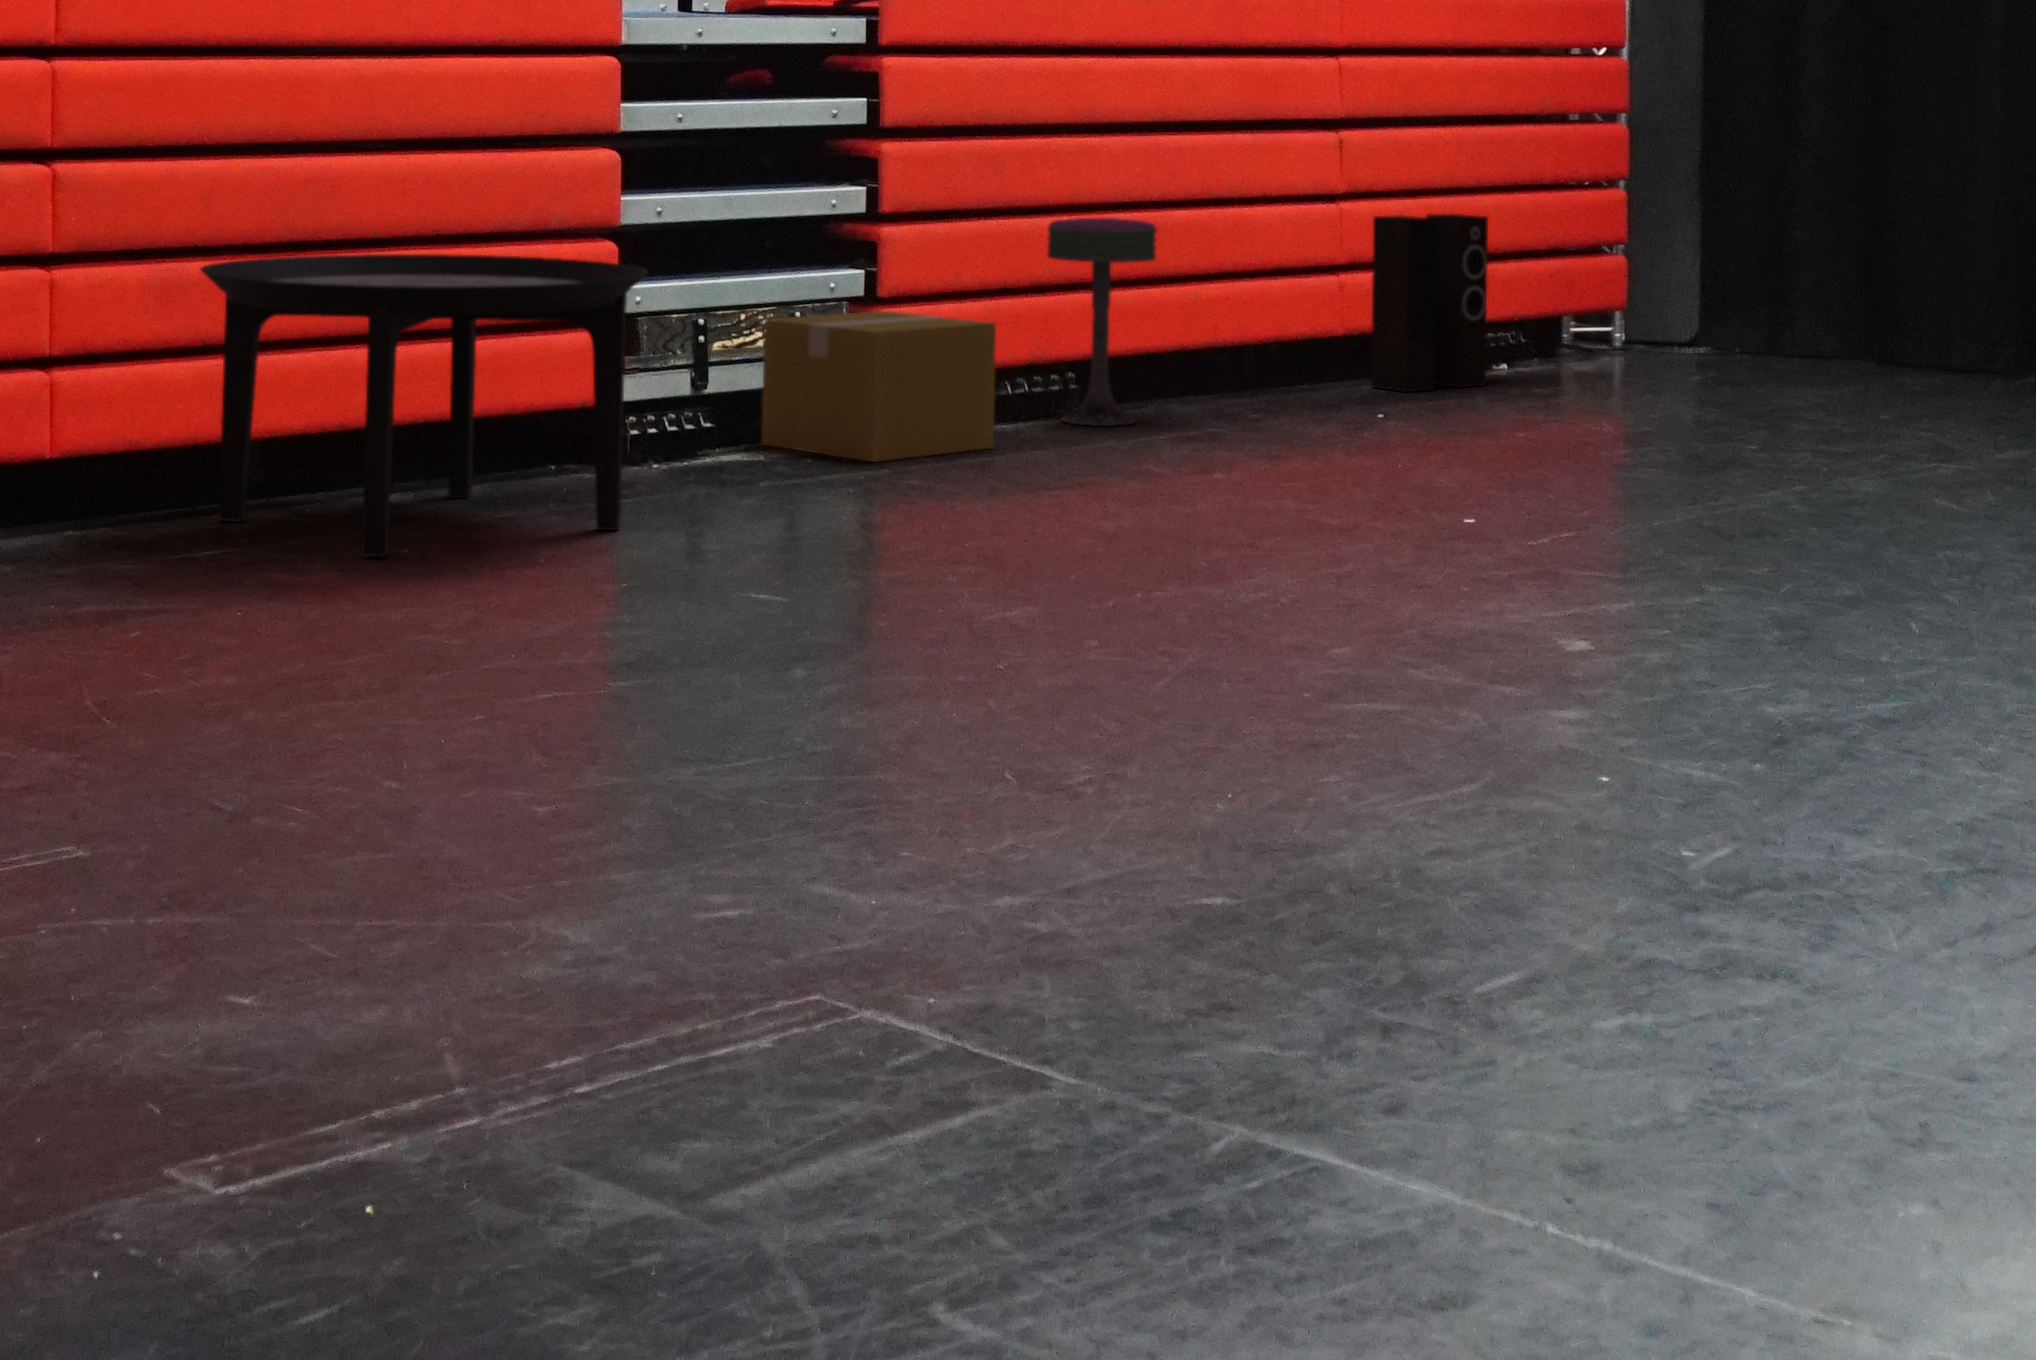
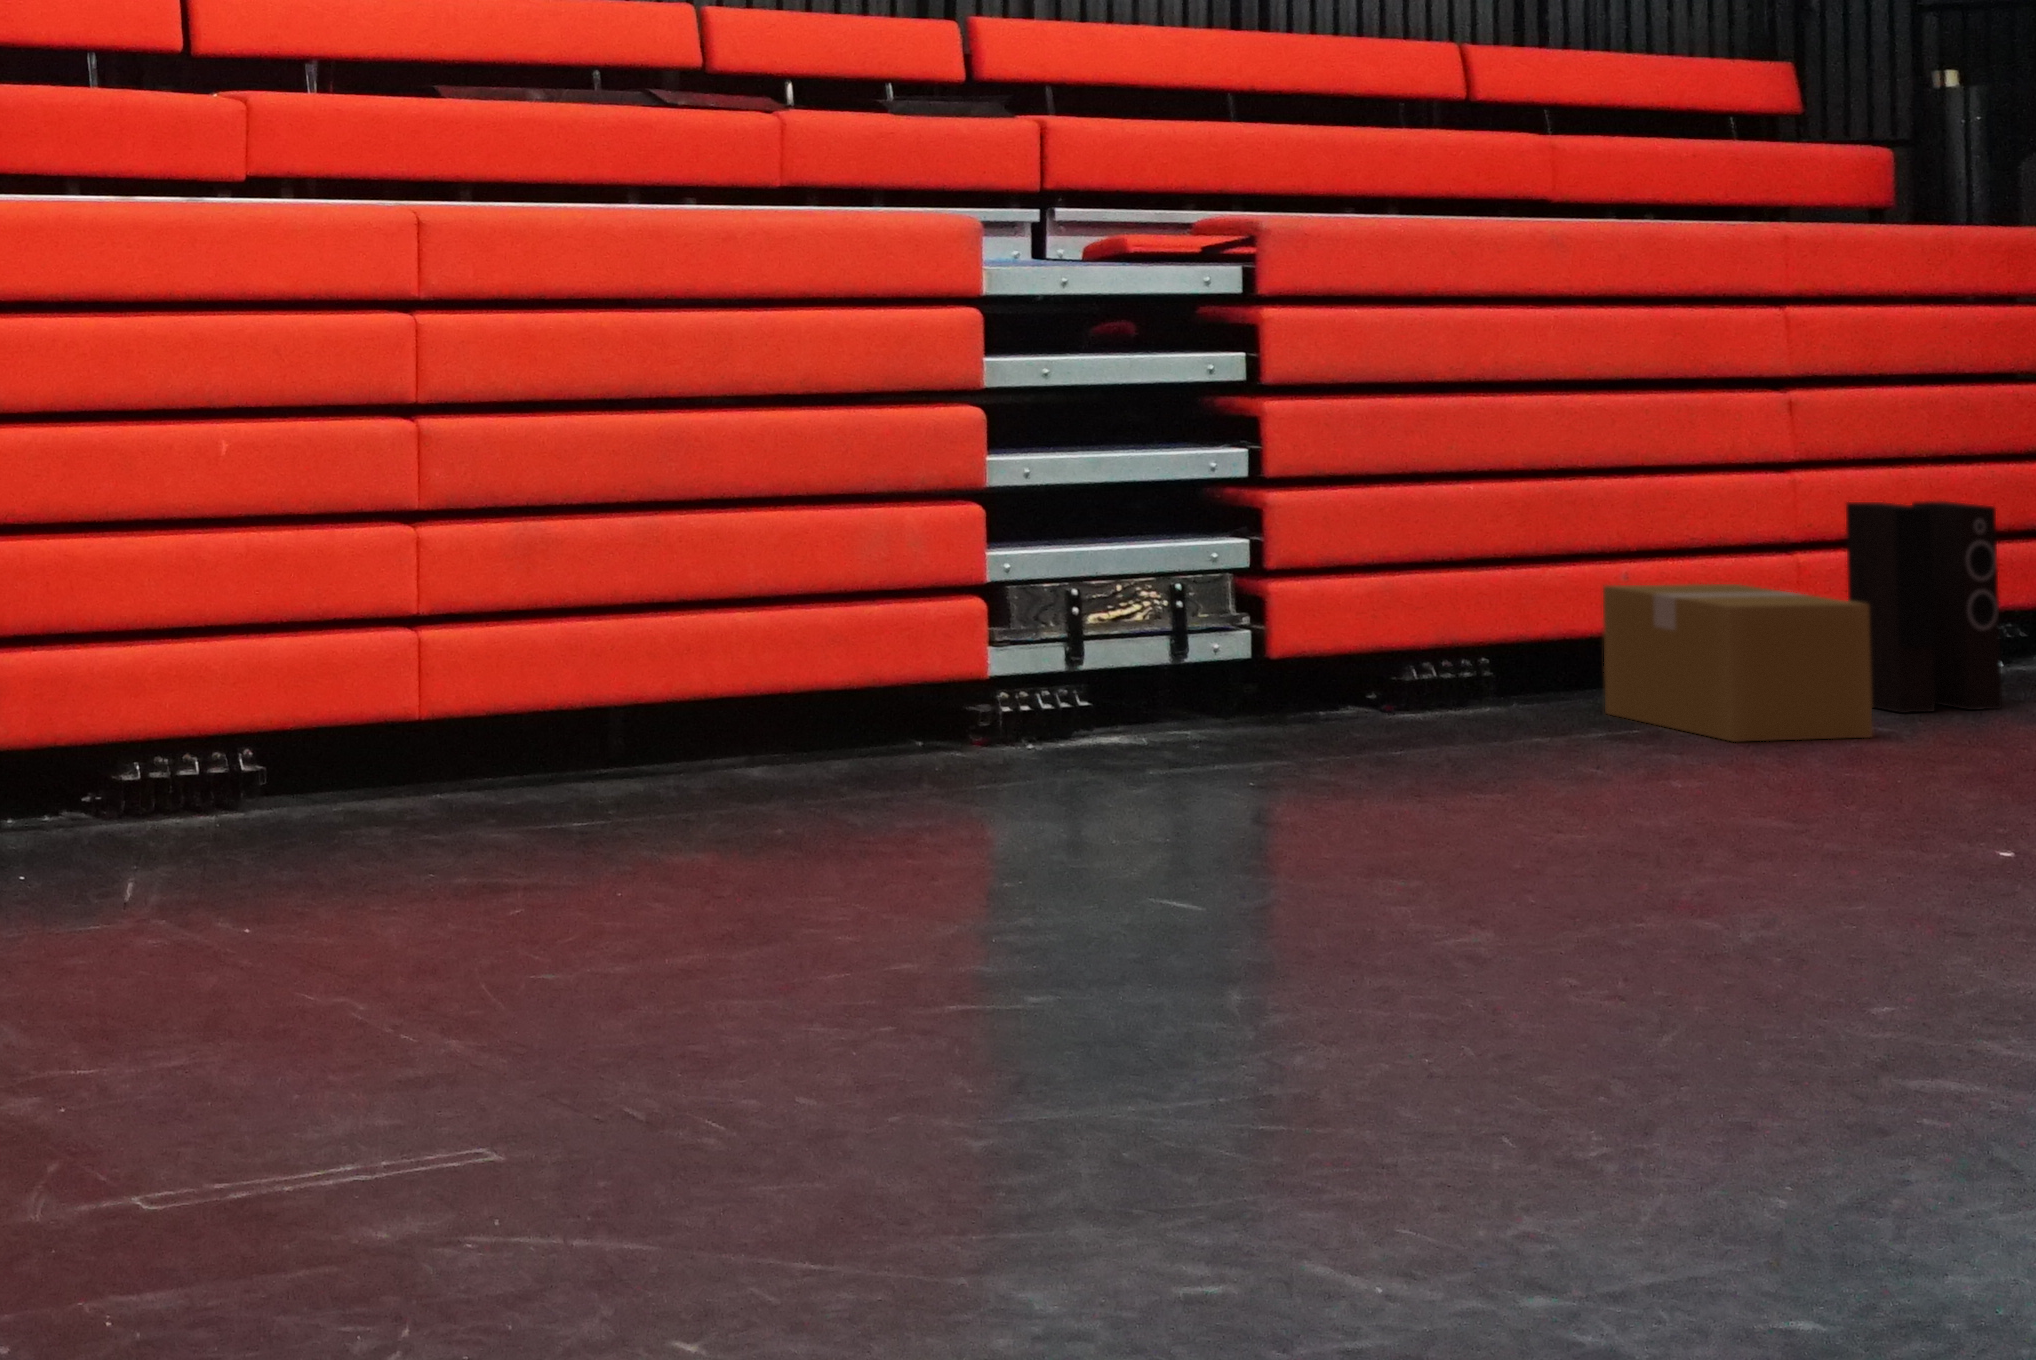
bar stool: present [1047,218,1156,426] -> none [1454,498,1588,738]
round table: present [201,254,648,557] -> none [555,521,1028,857]
cardboard box: present [762,311,996,462] -> present [1603,584,1873,742]

